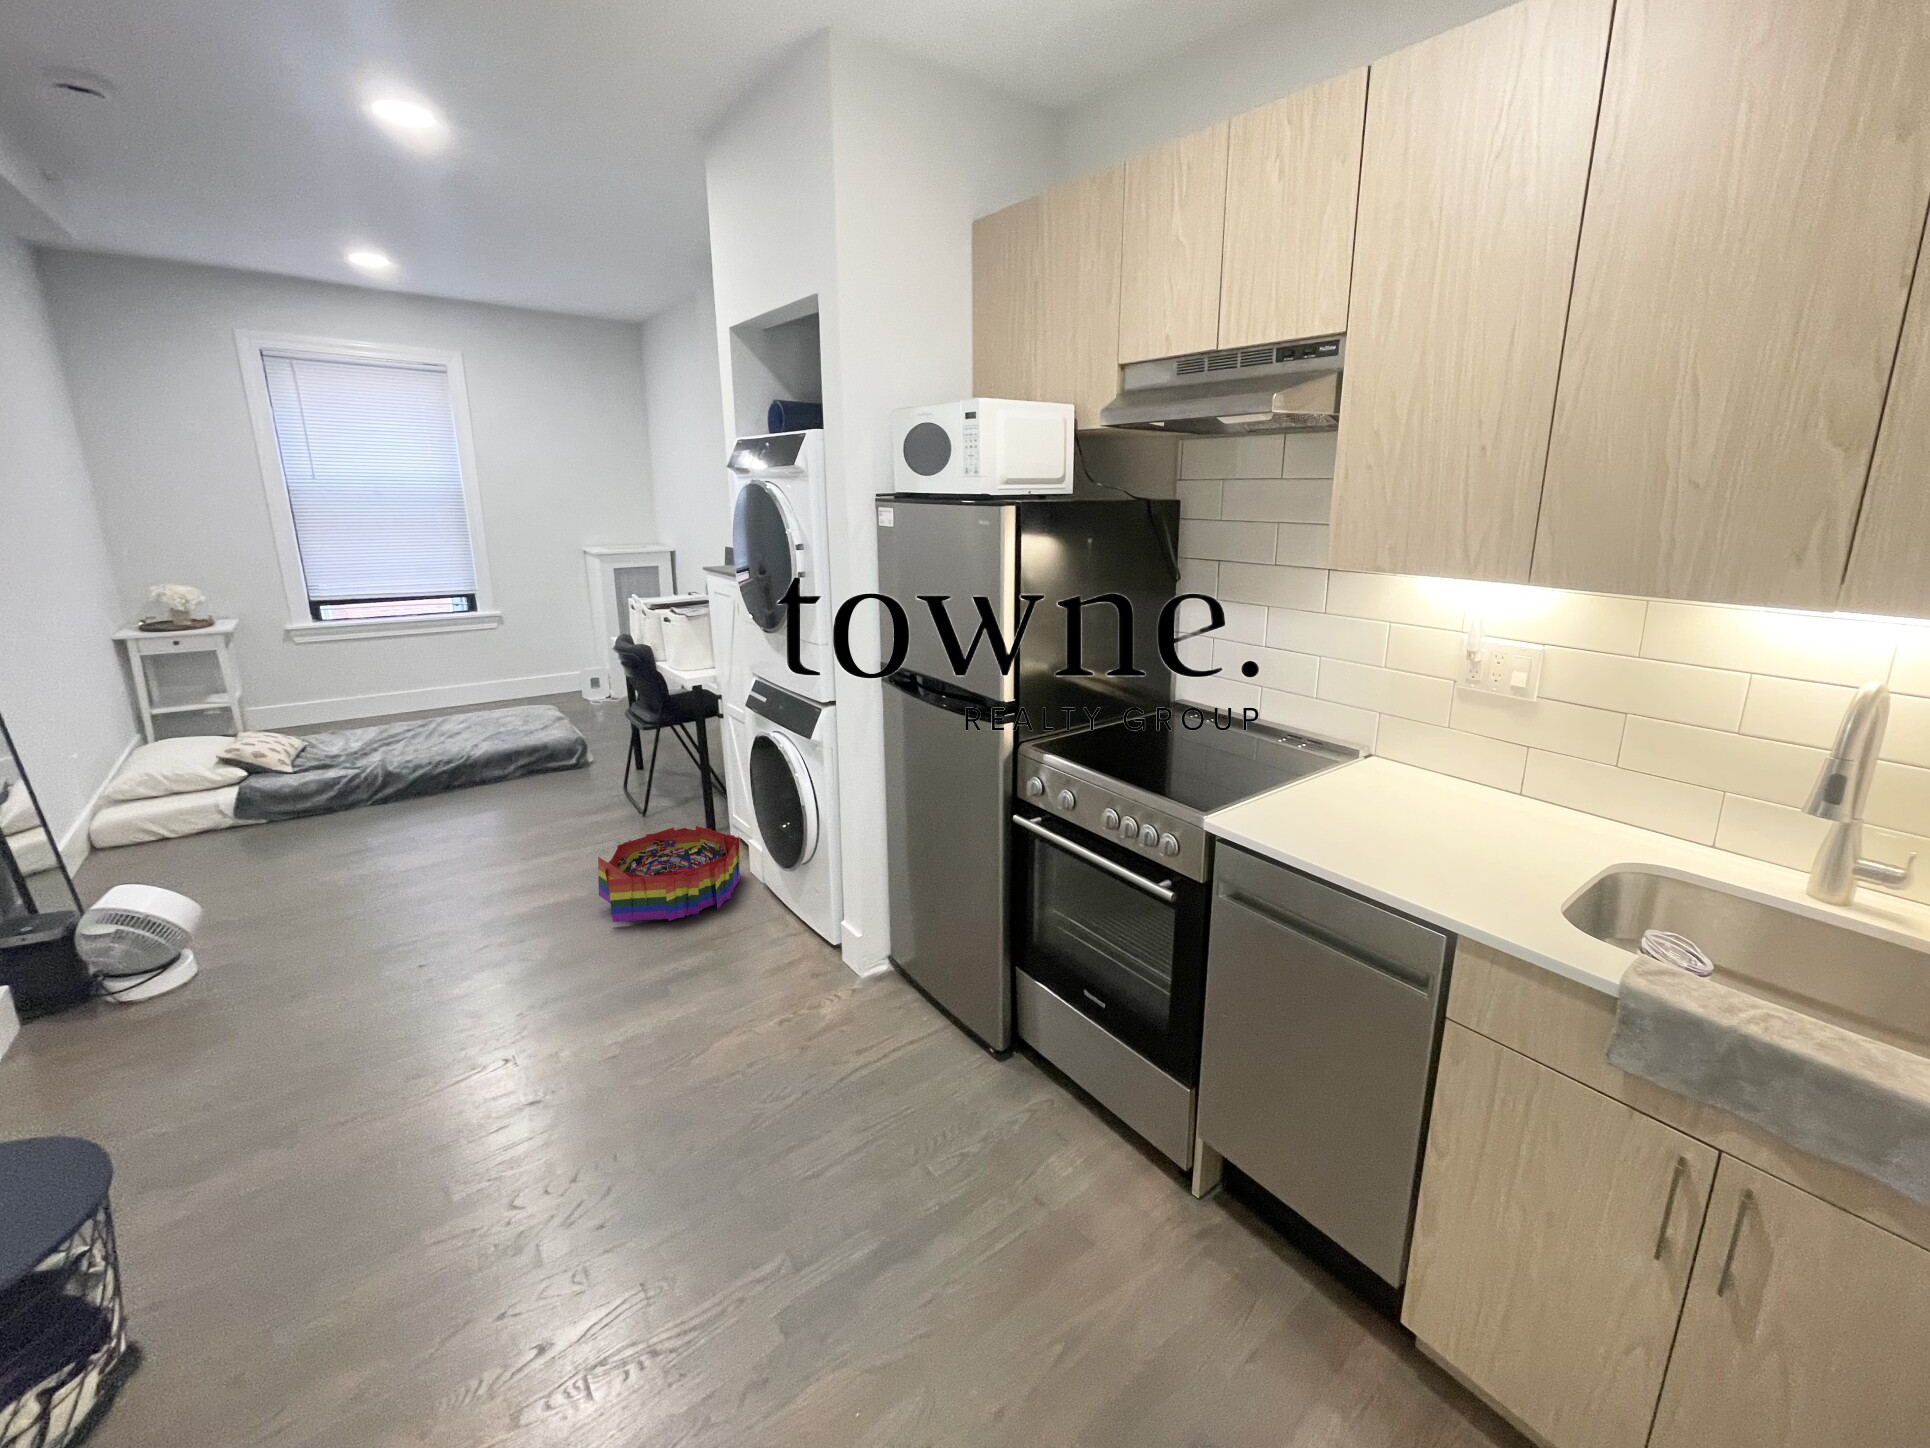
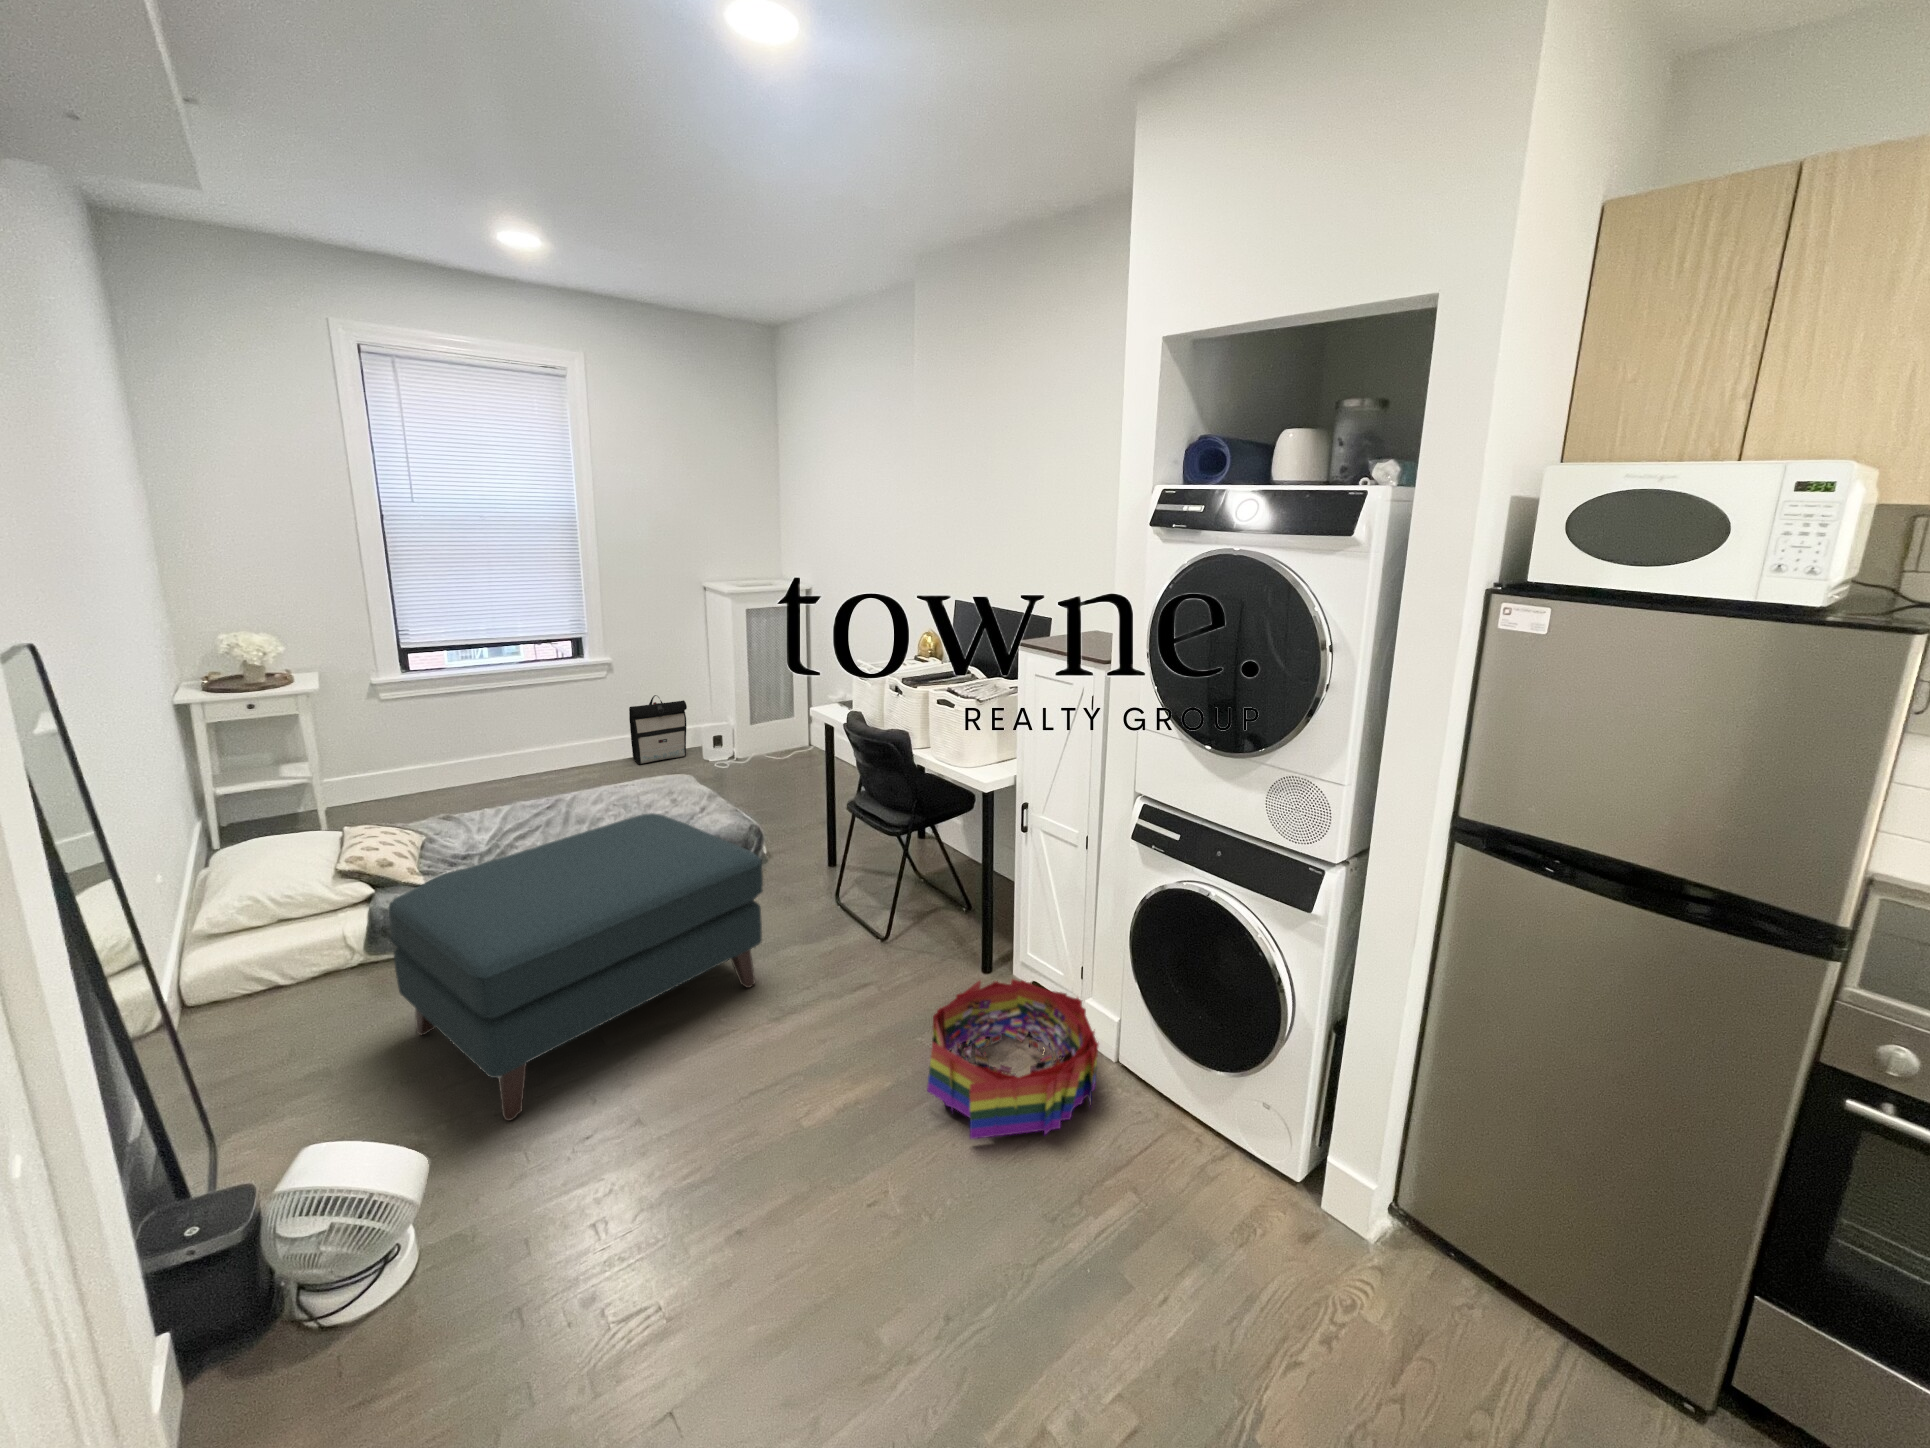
backpack: none [518,644,573,703] -> present [629,695,687,764]
ottoman: none [220,713,526,910] -> present [389,813,763,1121]

